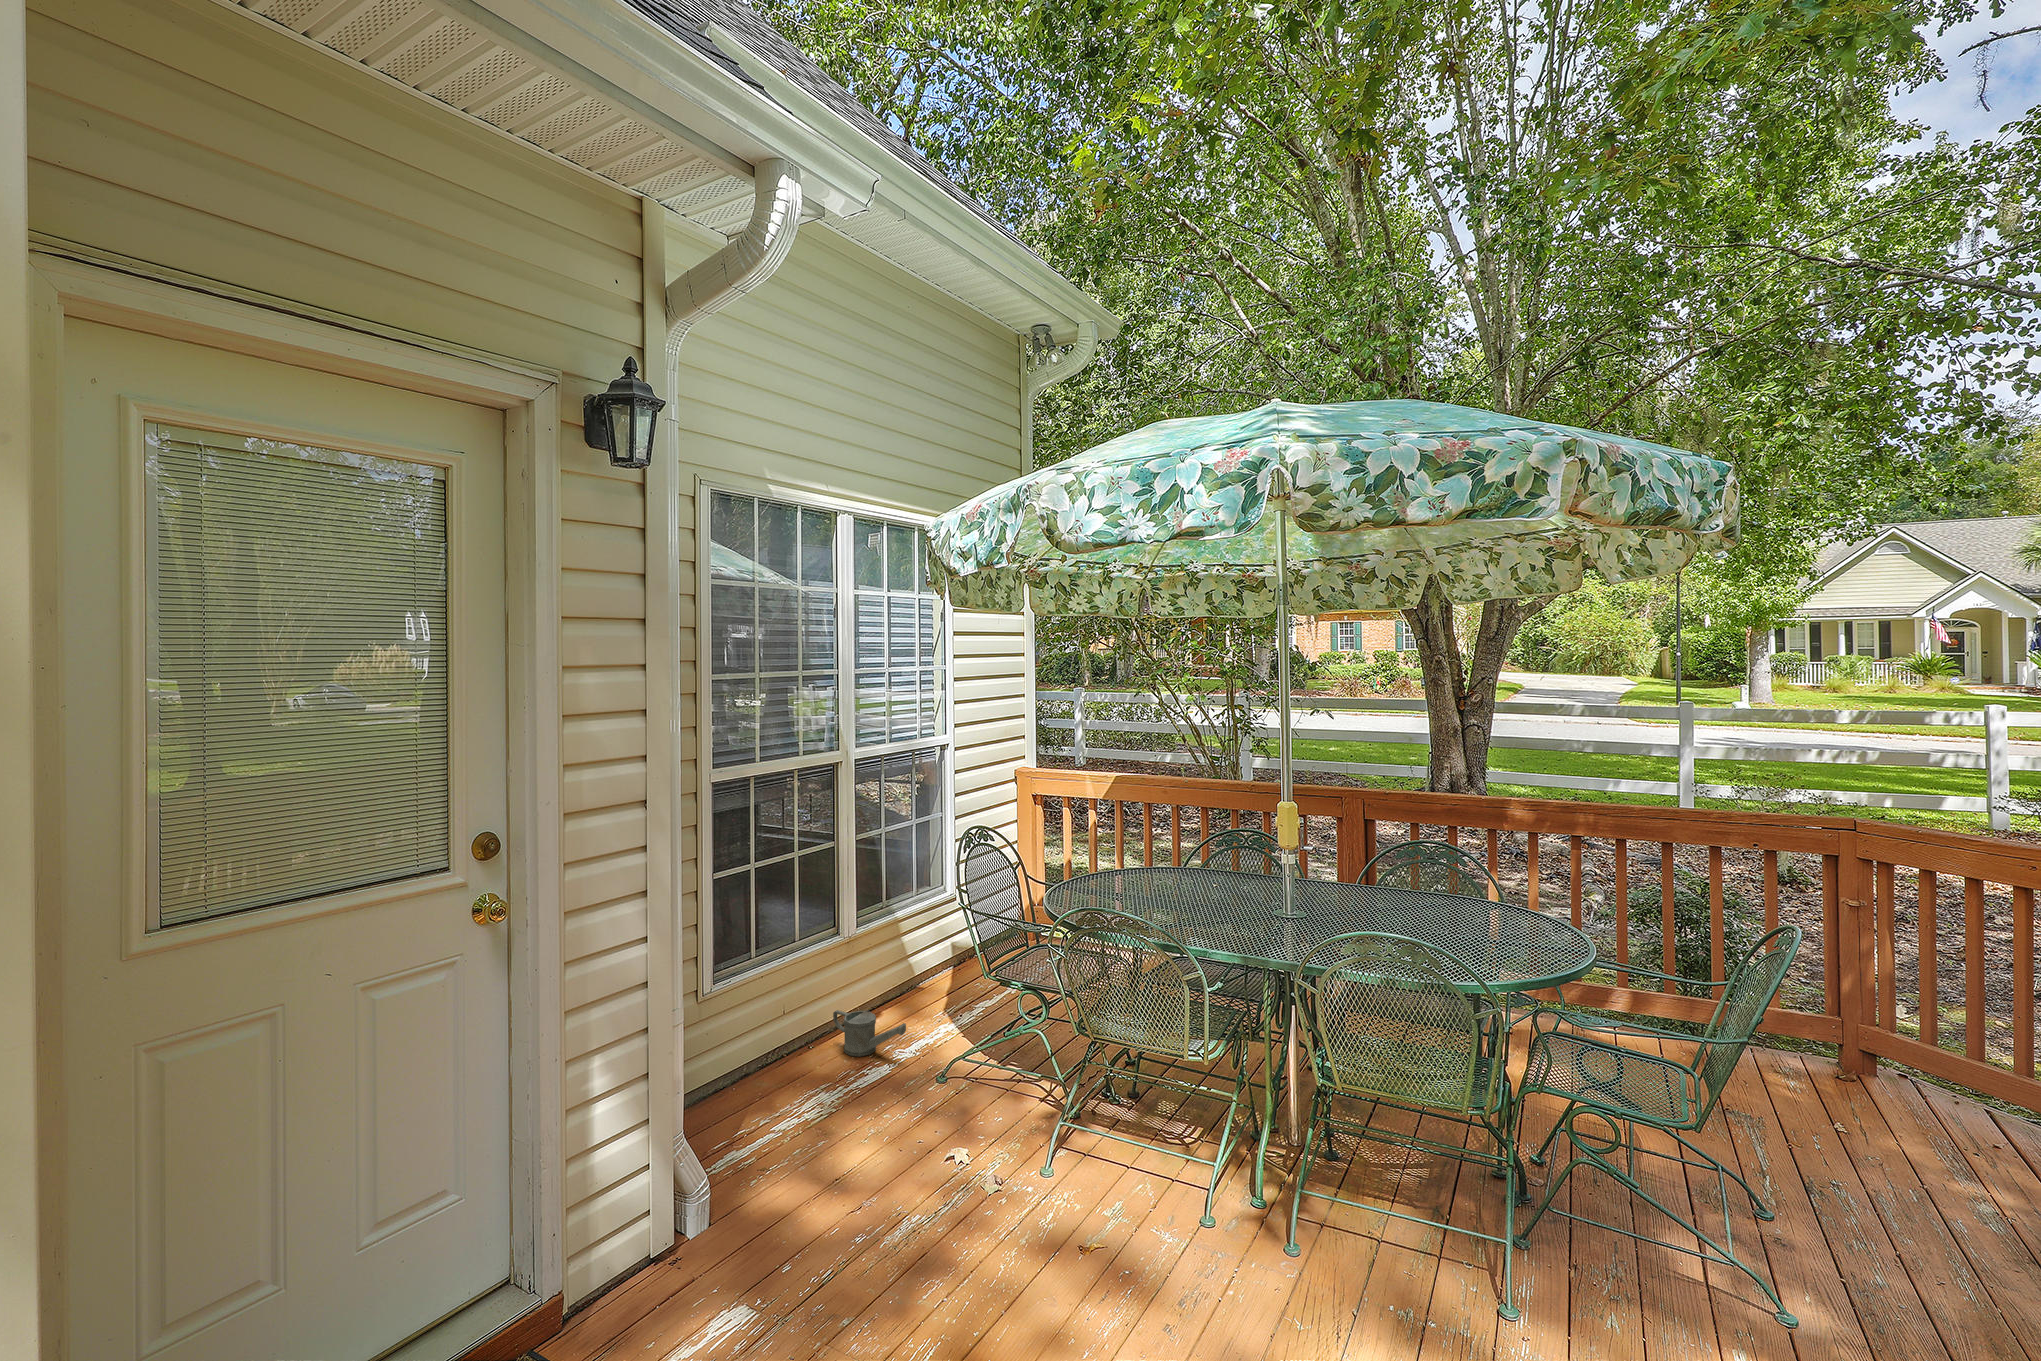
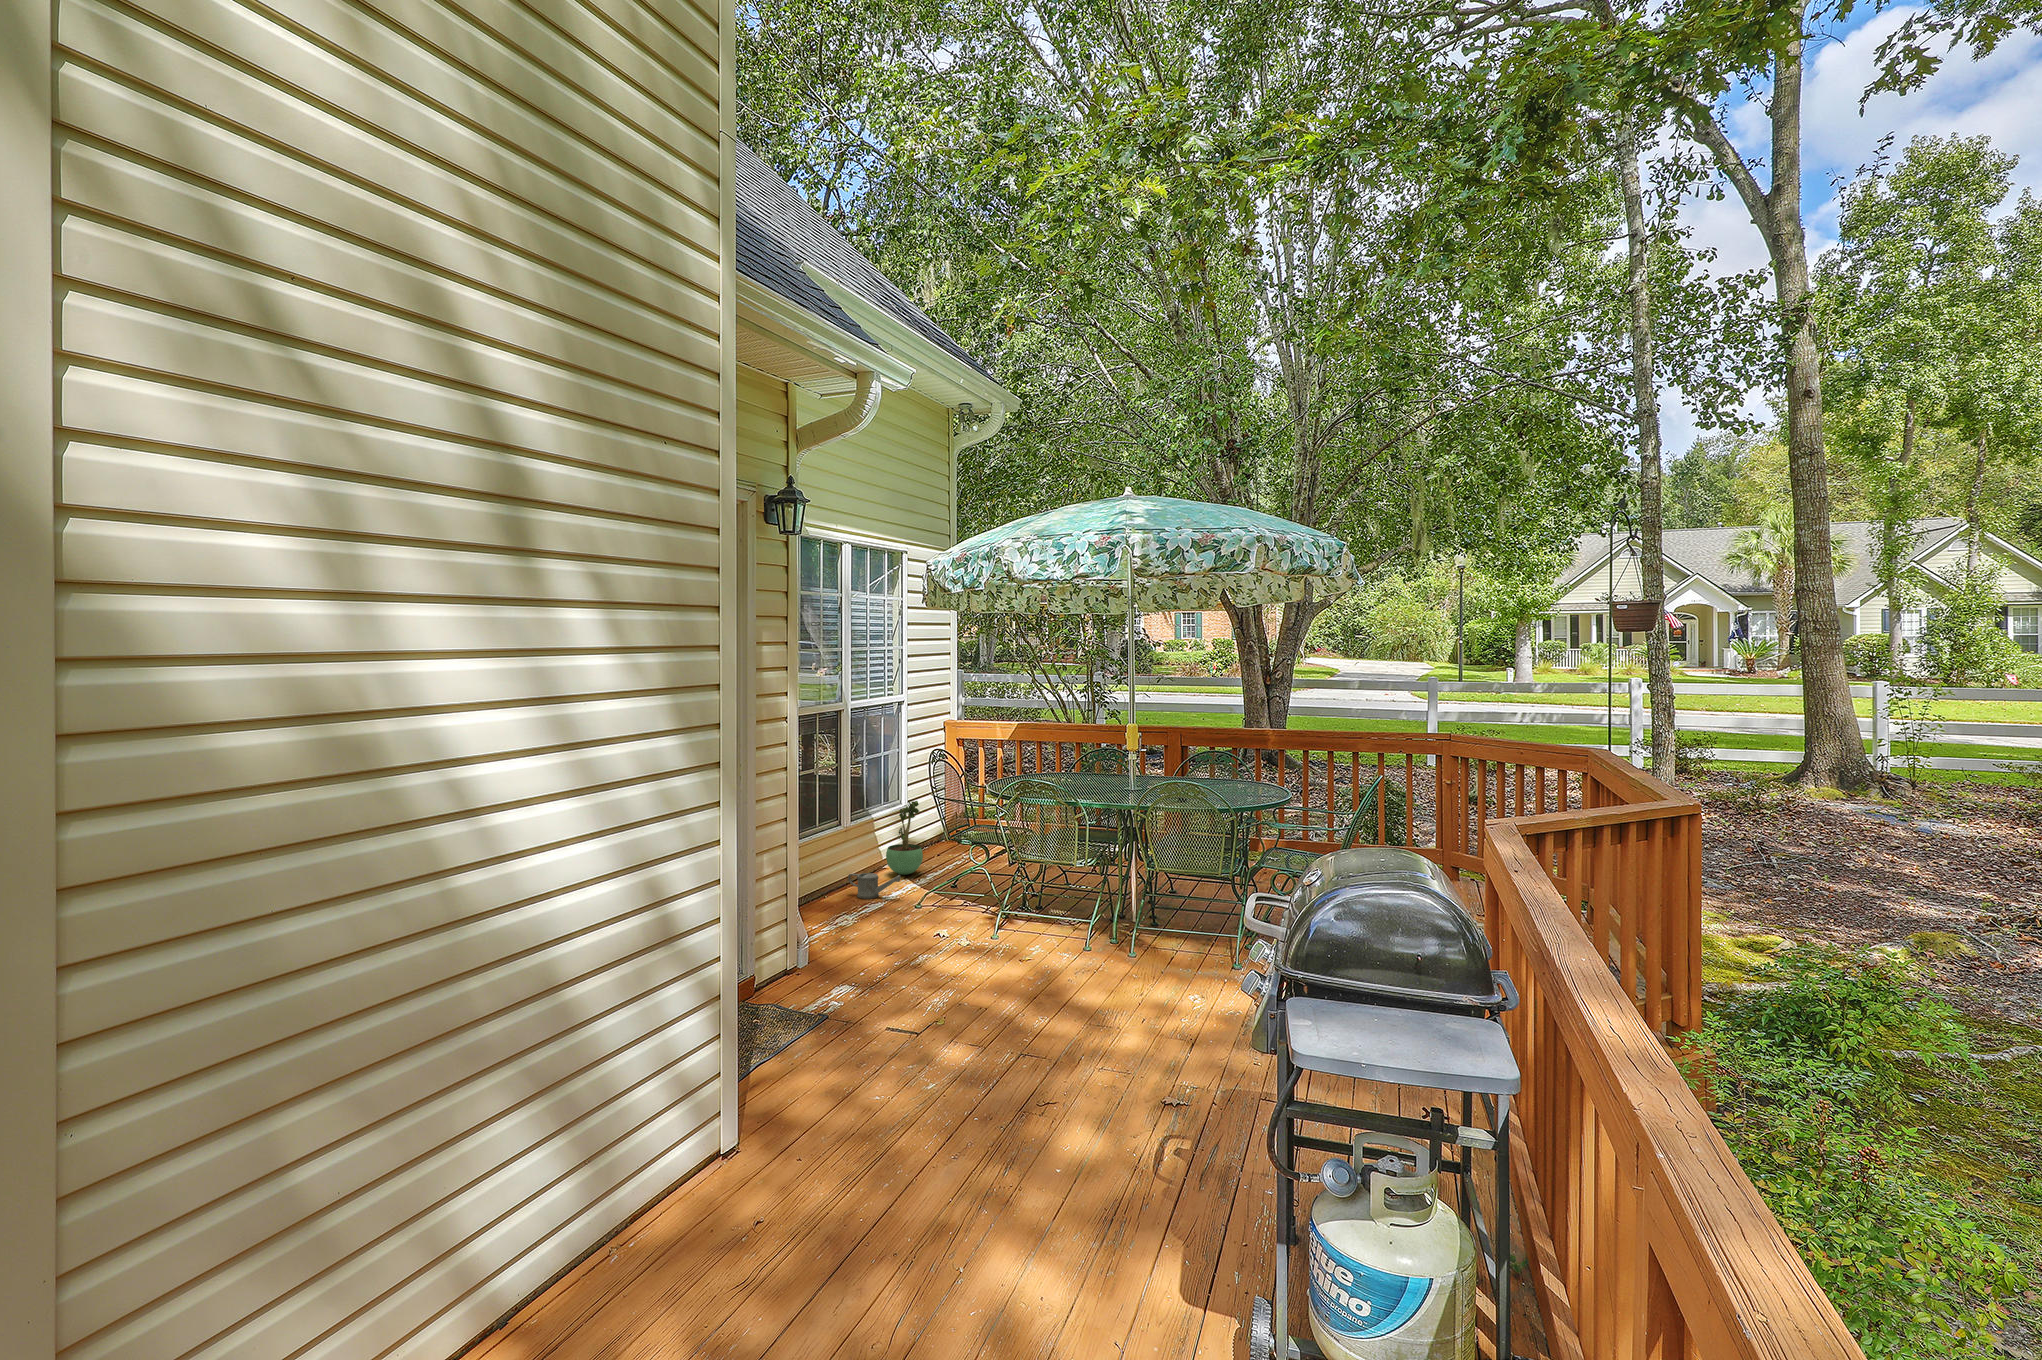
potted plant: none [908,889,962,1001] -> present [886,801,923,875]

